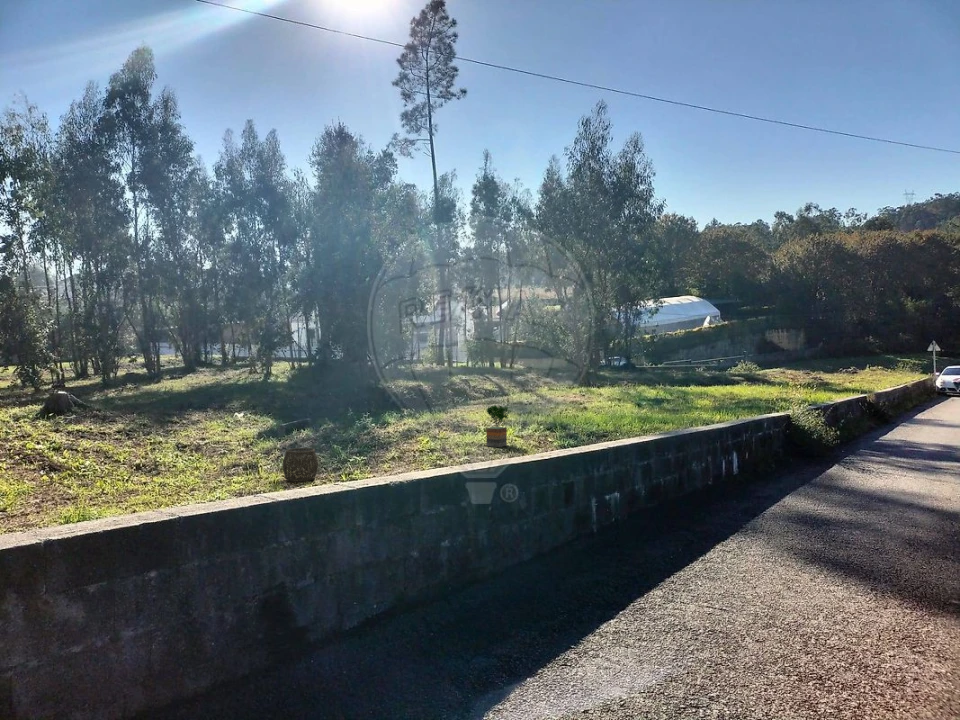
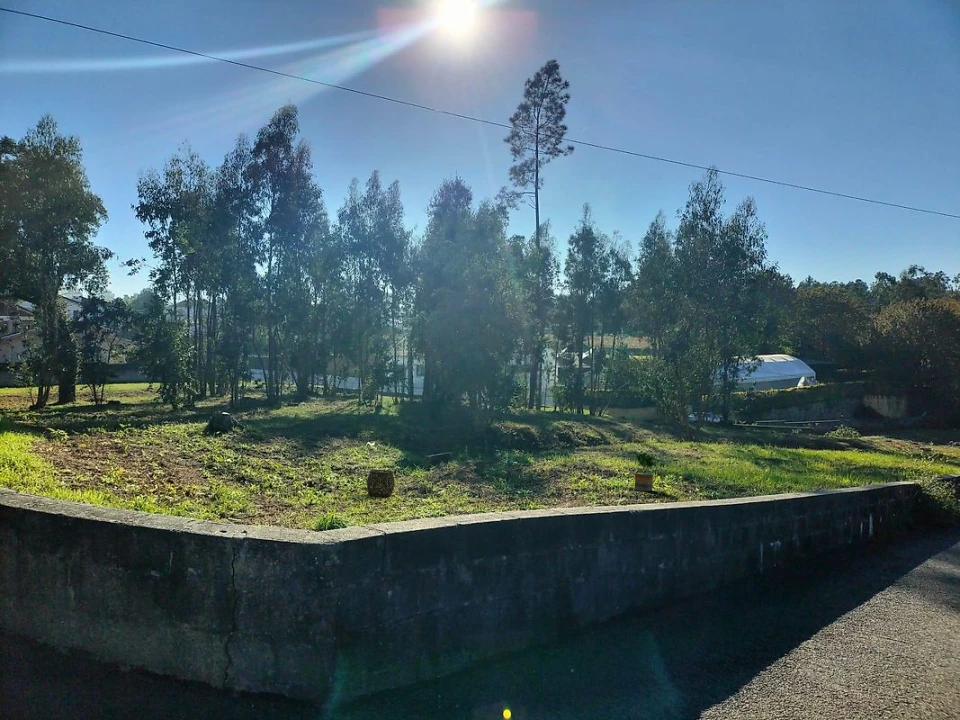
woven basket: present [283,448,318,482] -> present [367,470,395,497]

